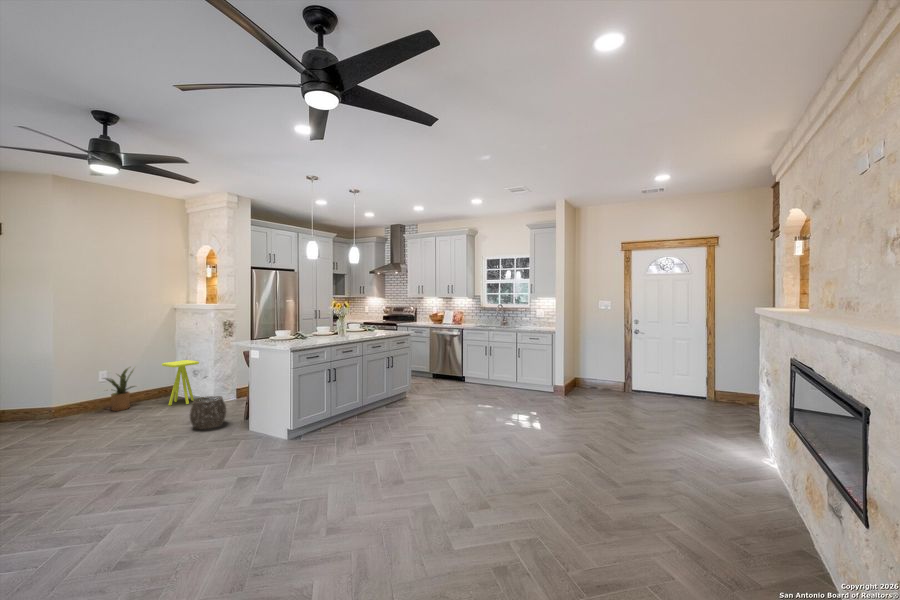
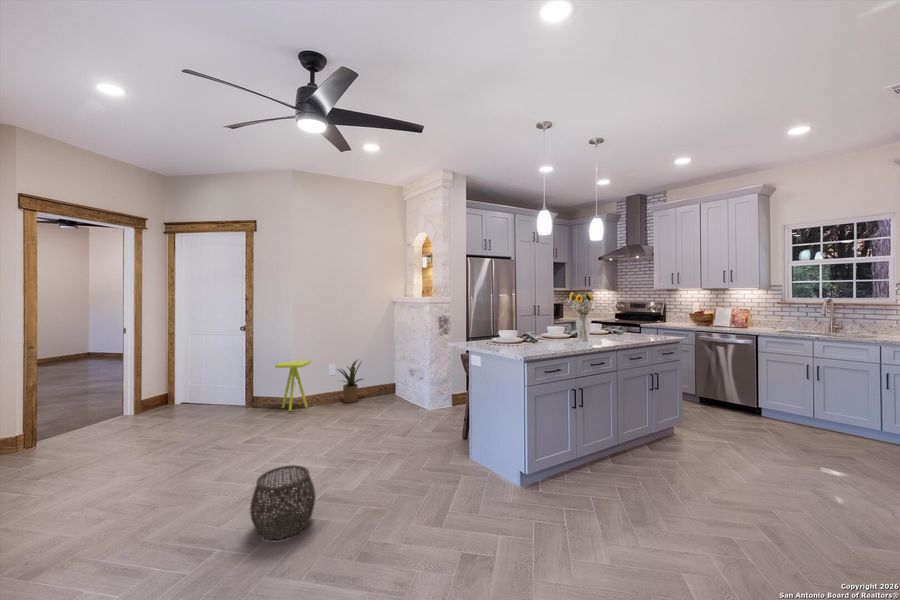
side table: present [162,360,199,405] -> present [275,360,311,411]
woven basket: present [190,396,226,429] -> present [250,465,315,540]

